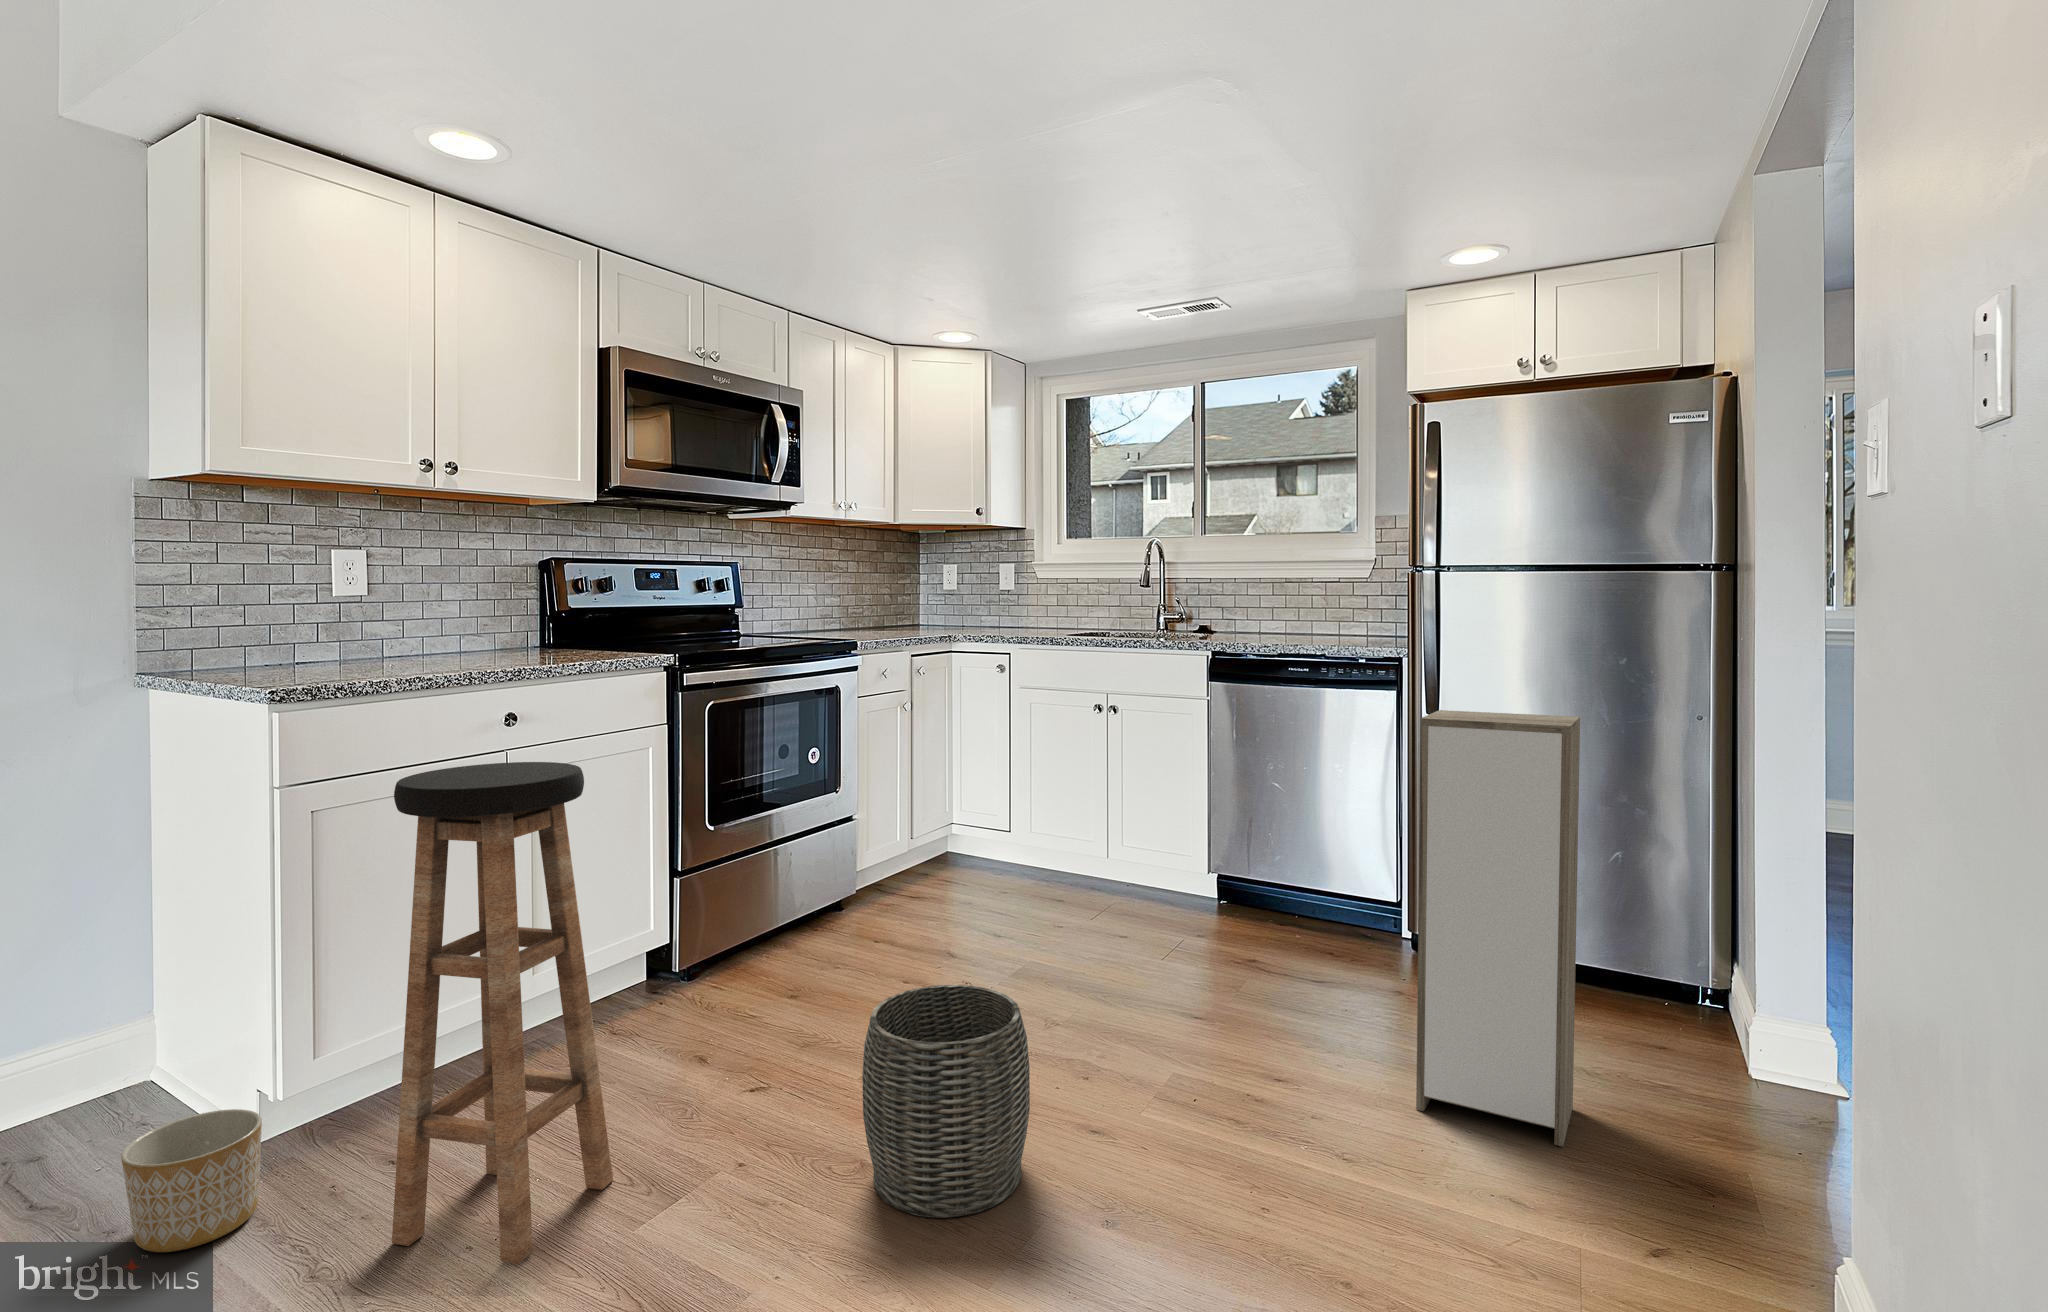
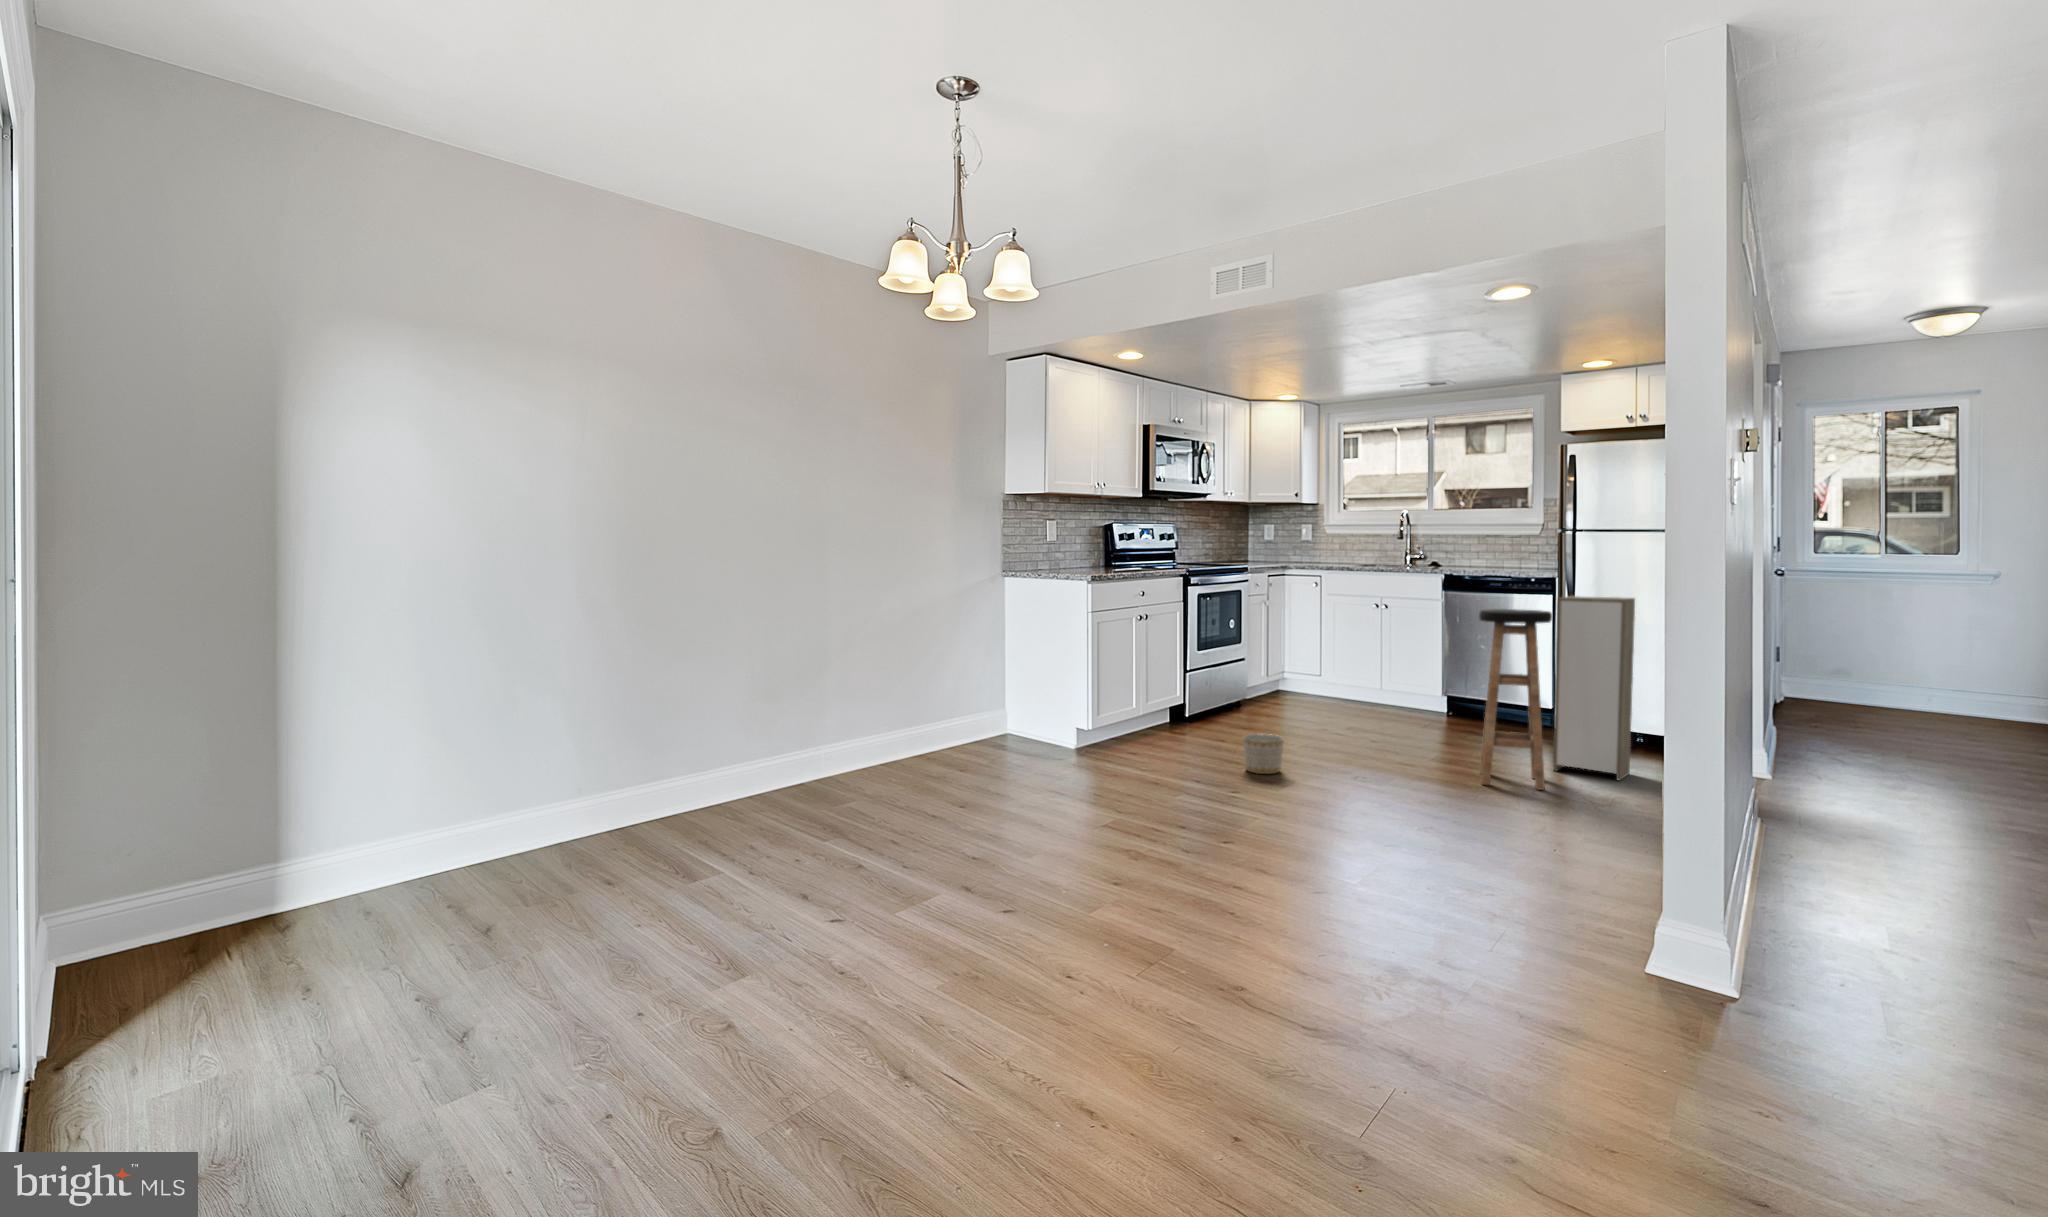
bar stool: present [392,762,613,1264] -> present [1479,609,1552,790]
woven basket: present [862,985,1030,1218] -> none [1313,704,1383,781]
planter: present [121,1109,262,1252] -> present [1243,734,1283,774]

